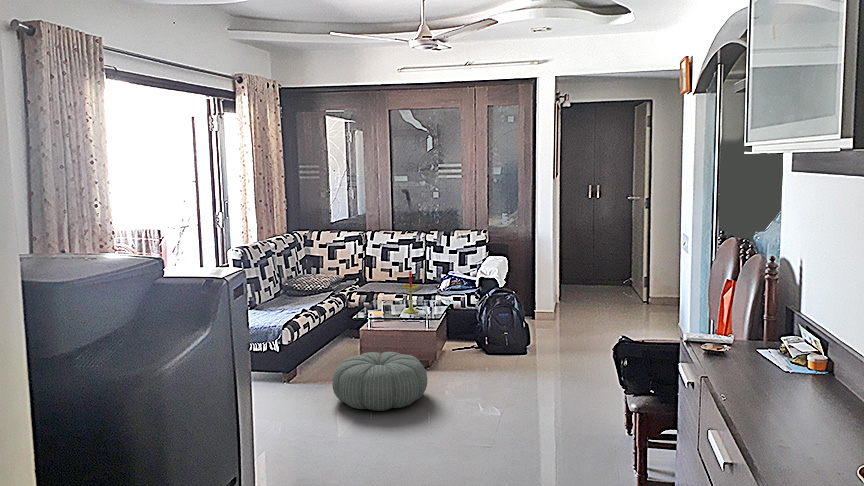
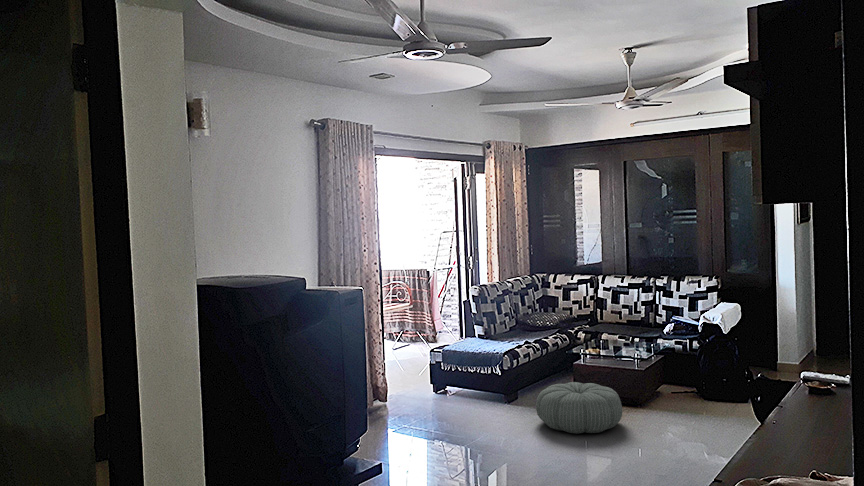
candle: present [403,271,418,313] -> none [615,311,631,351]

